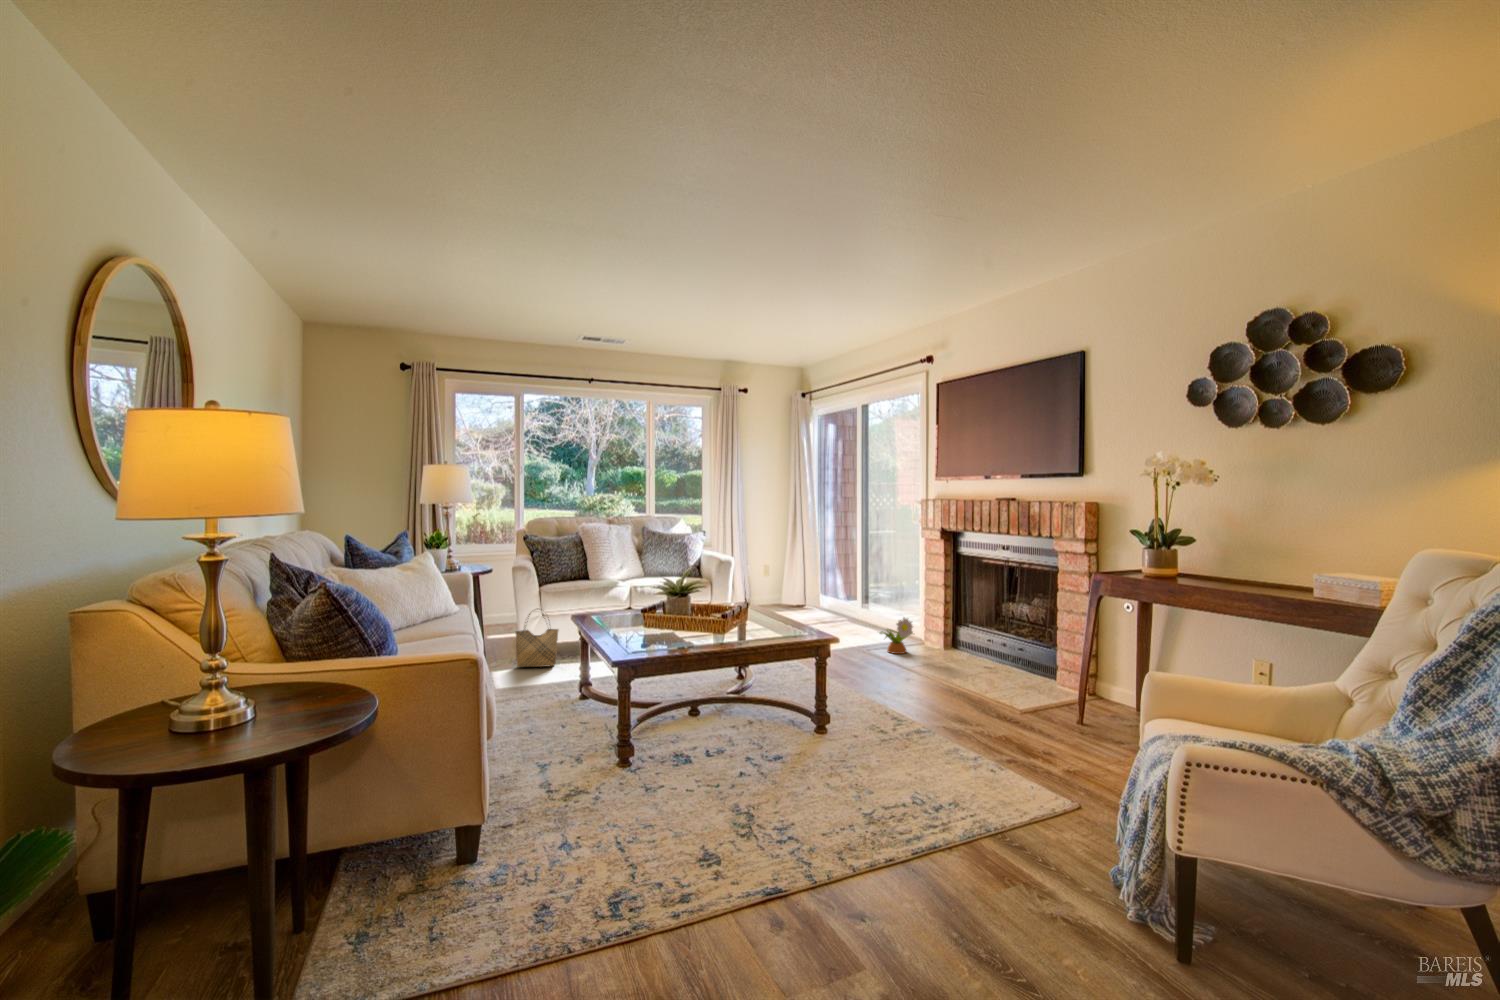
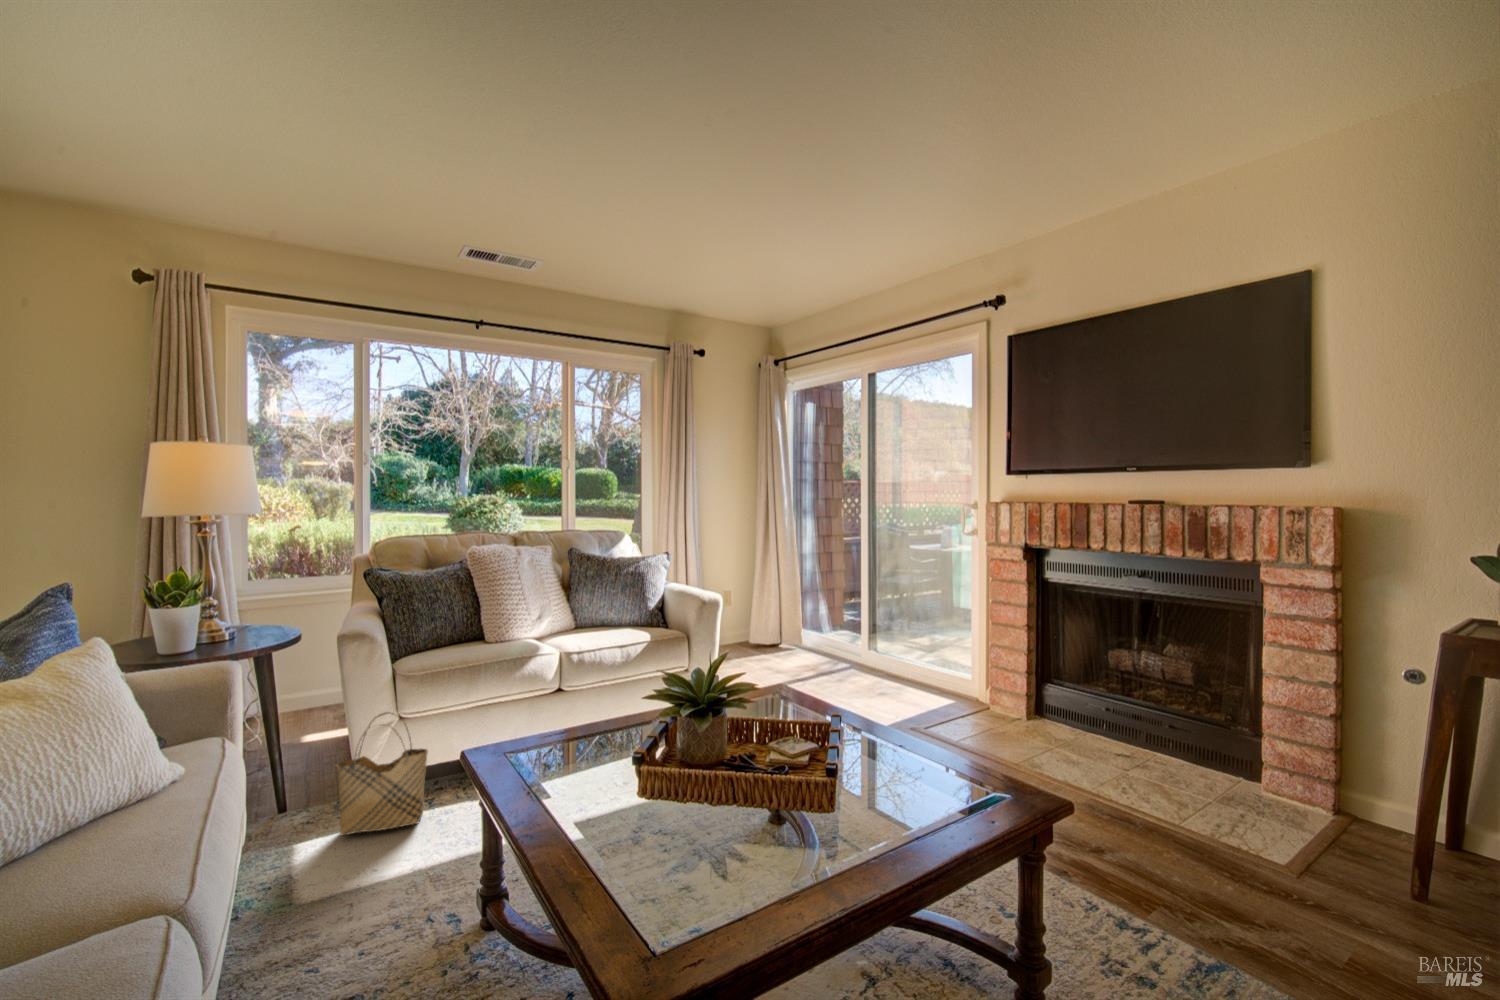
decorative plant: present [880,618,913,654] -> none [940,680,999,736]

